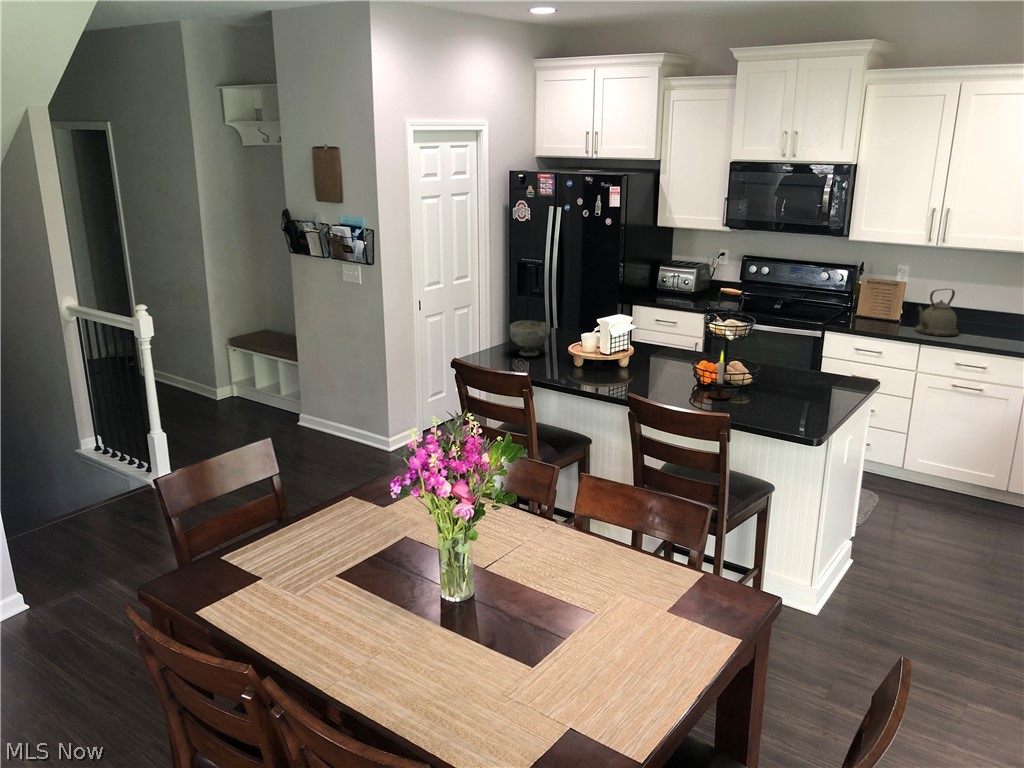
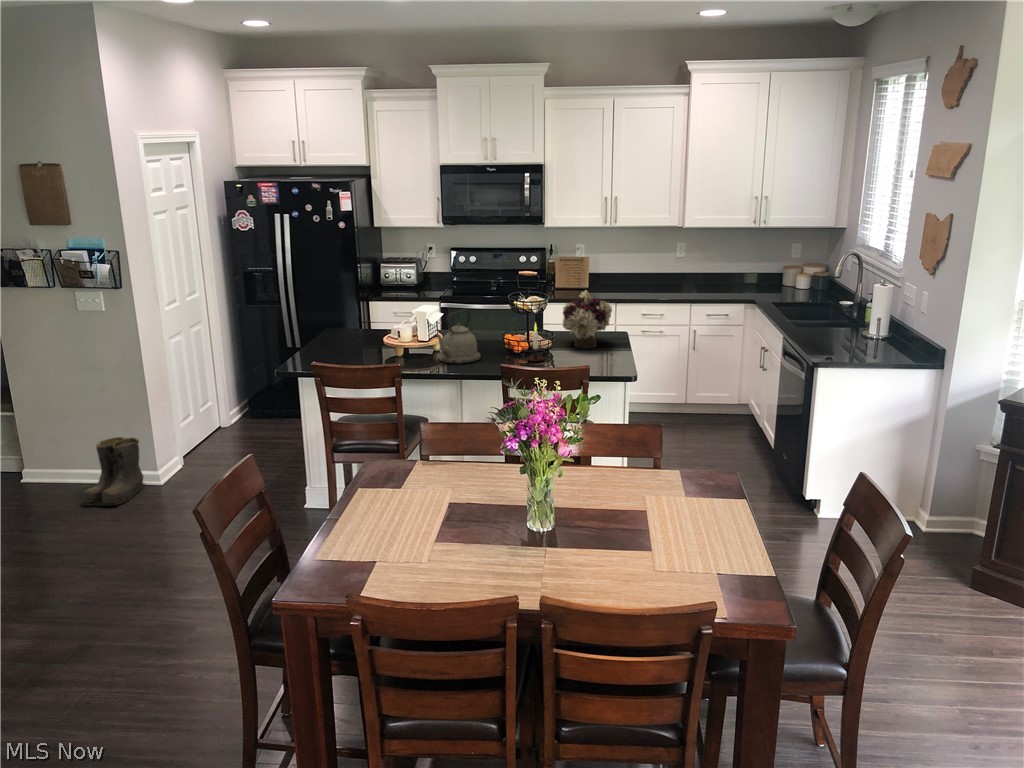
kettle: present [916,289,958,337] -> present [435,310,481,364]
flower arrangement: none [773,319,844,394] -> present [563,290,612,348]
bowl: present [510,320,550,356] -> none [327,322,364,354]
boots: none [315,401,376,463] -> present [82,437,145,506]

